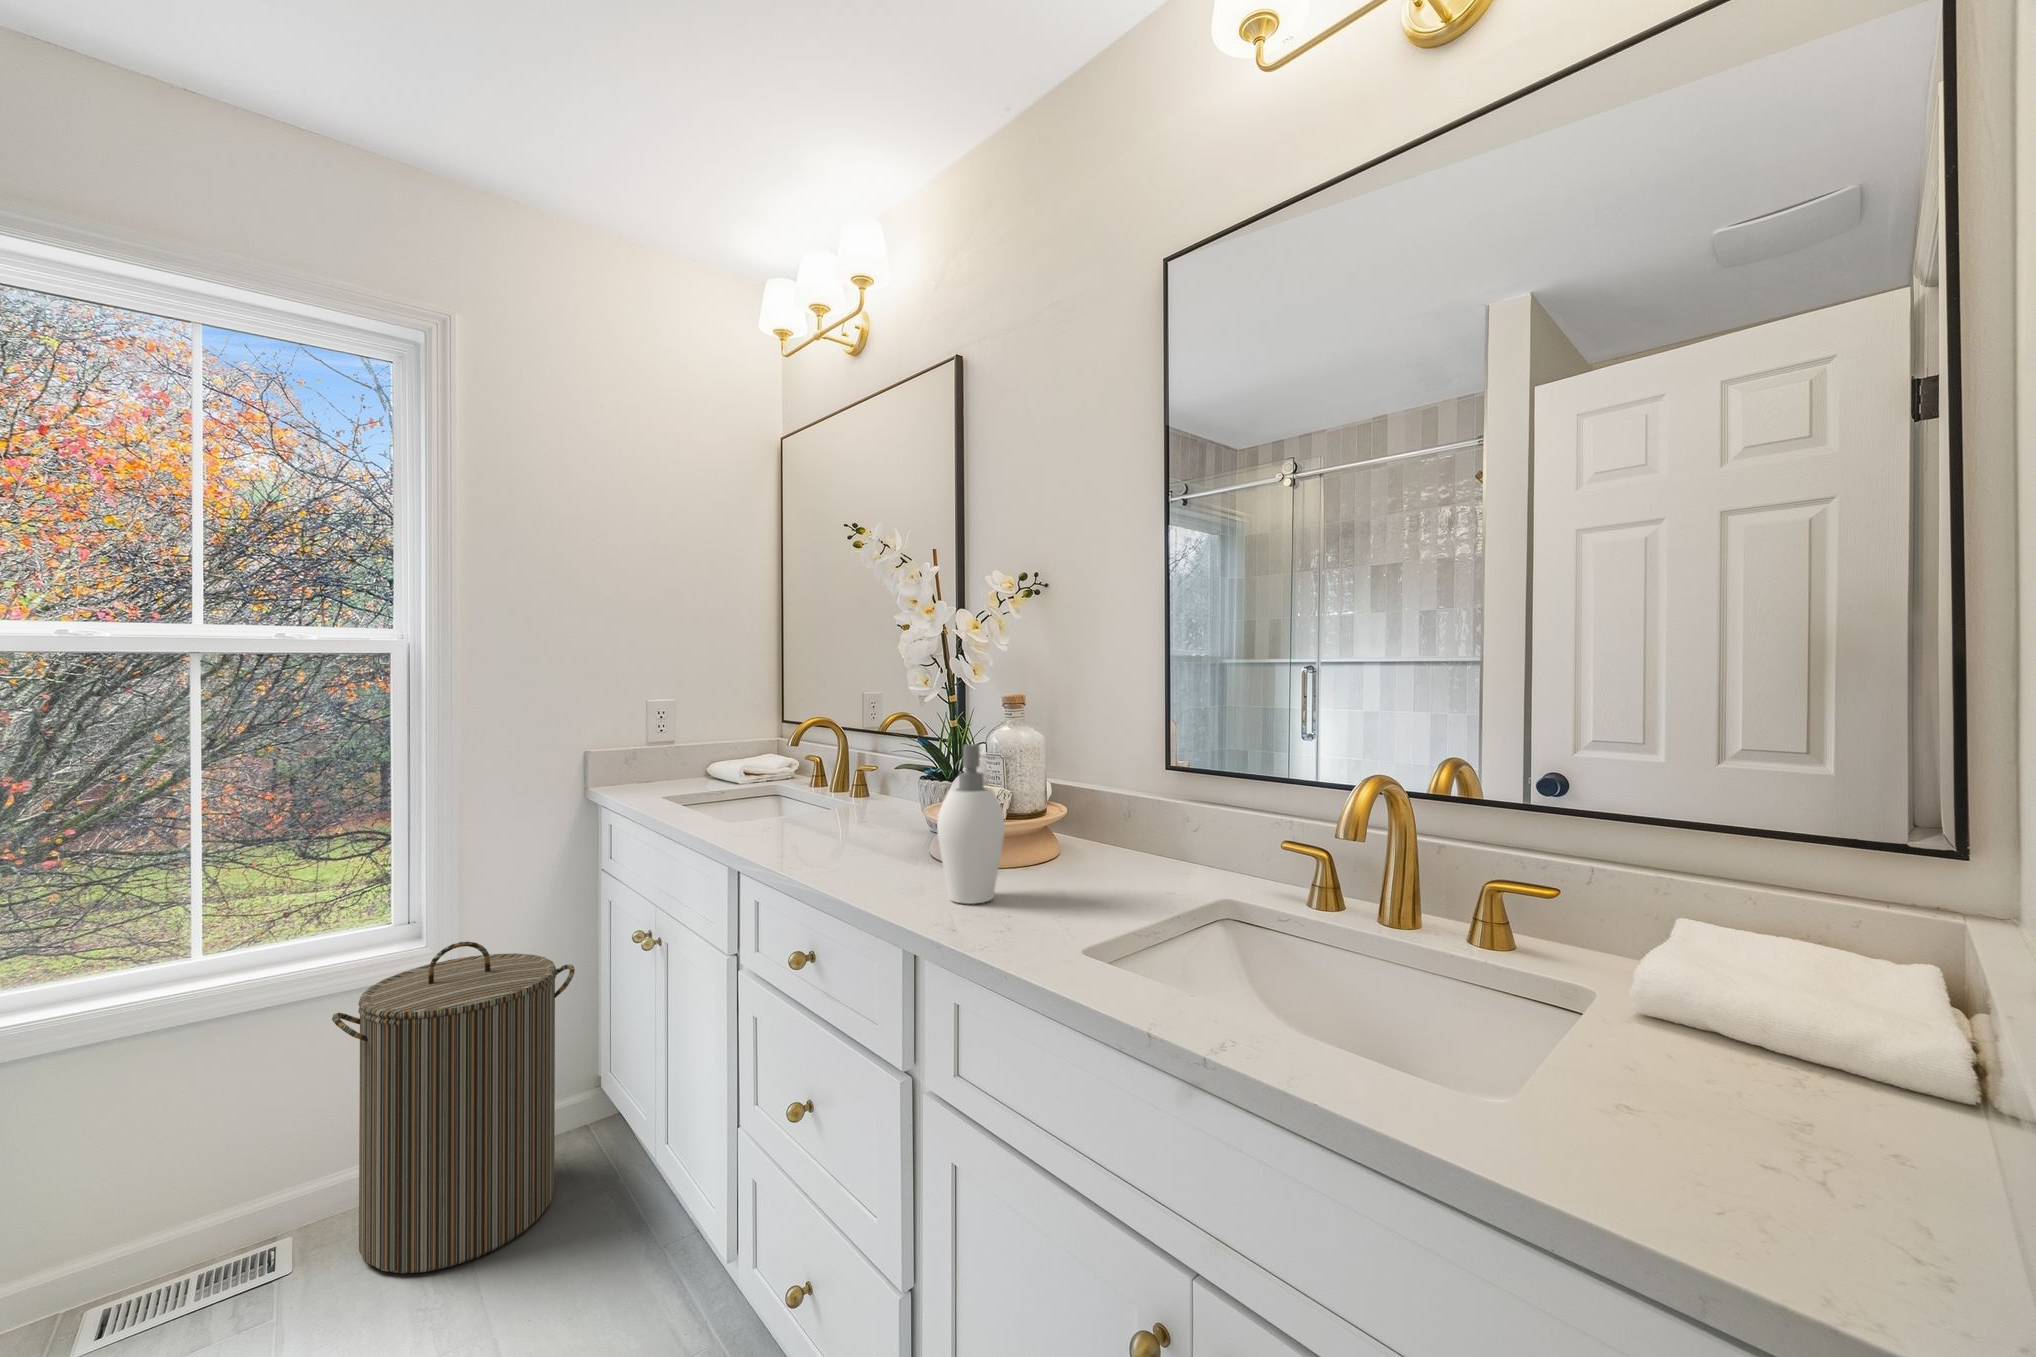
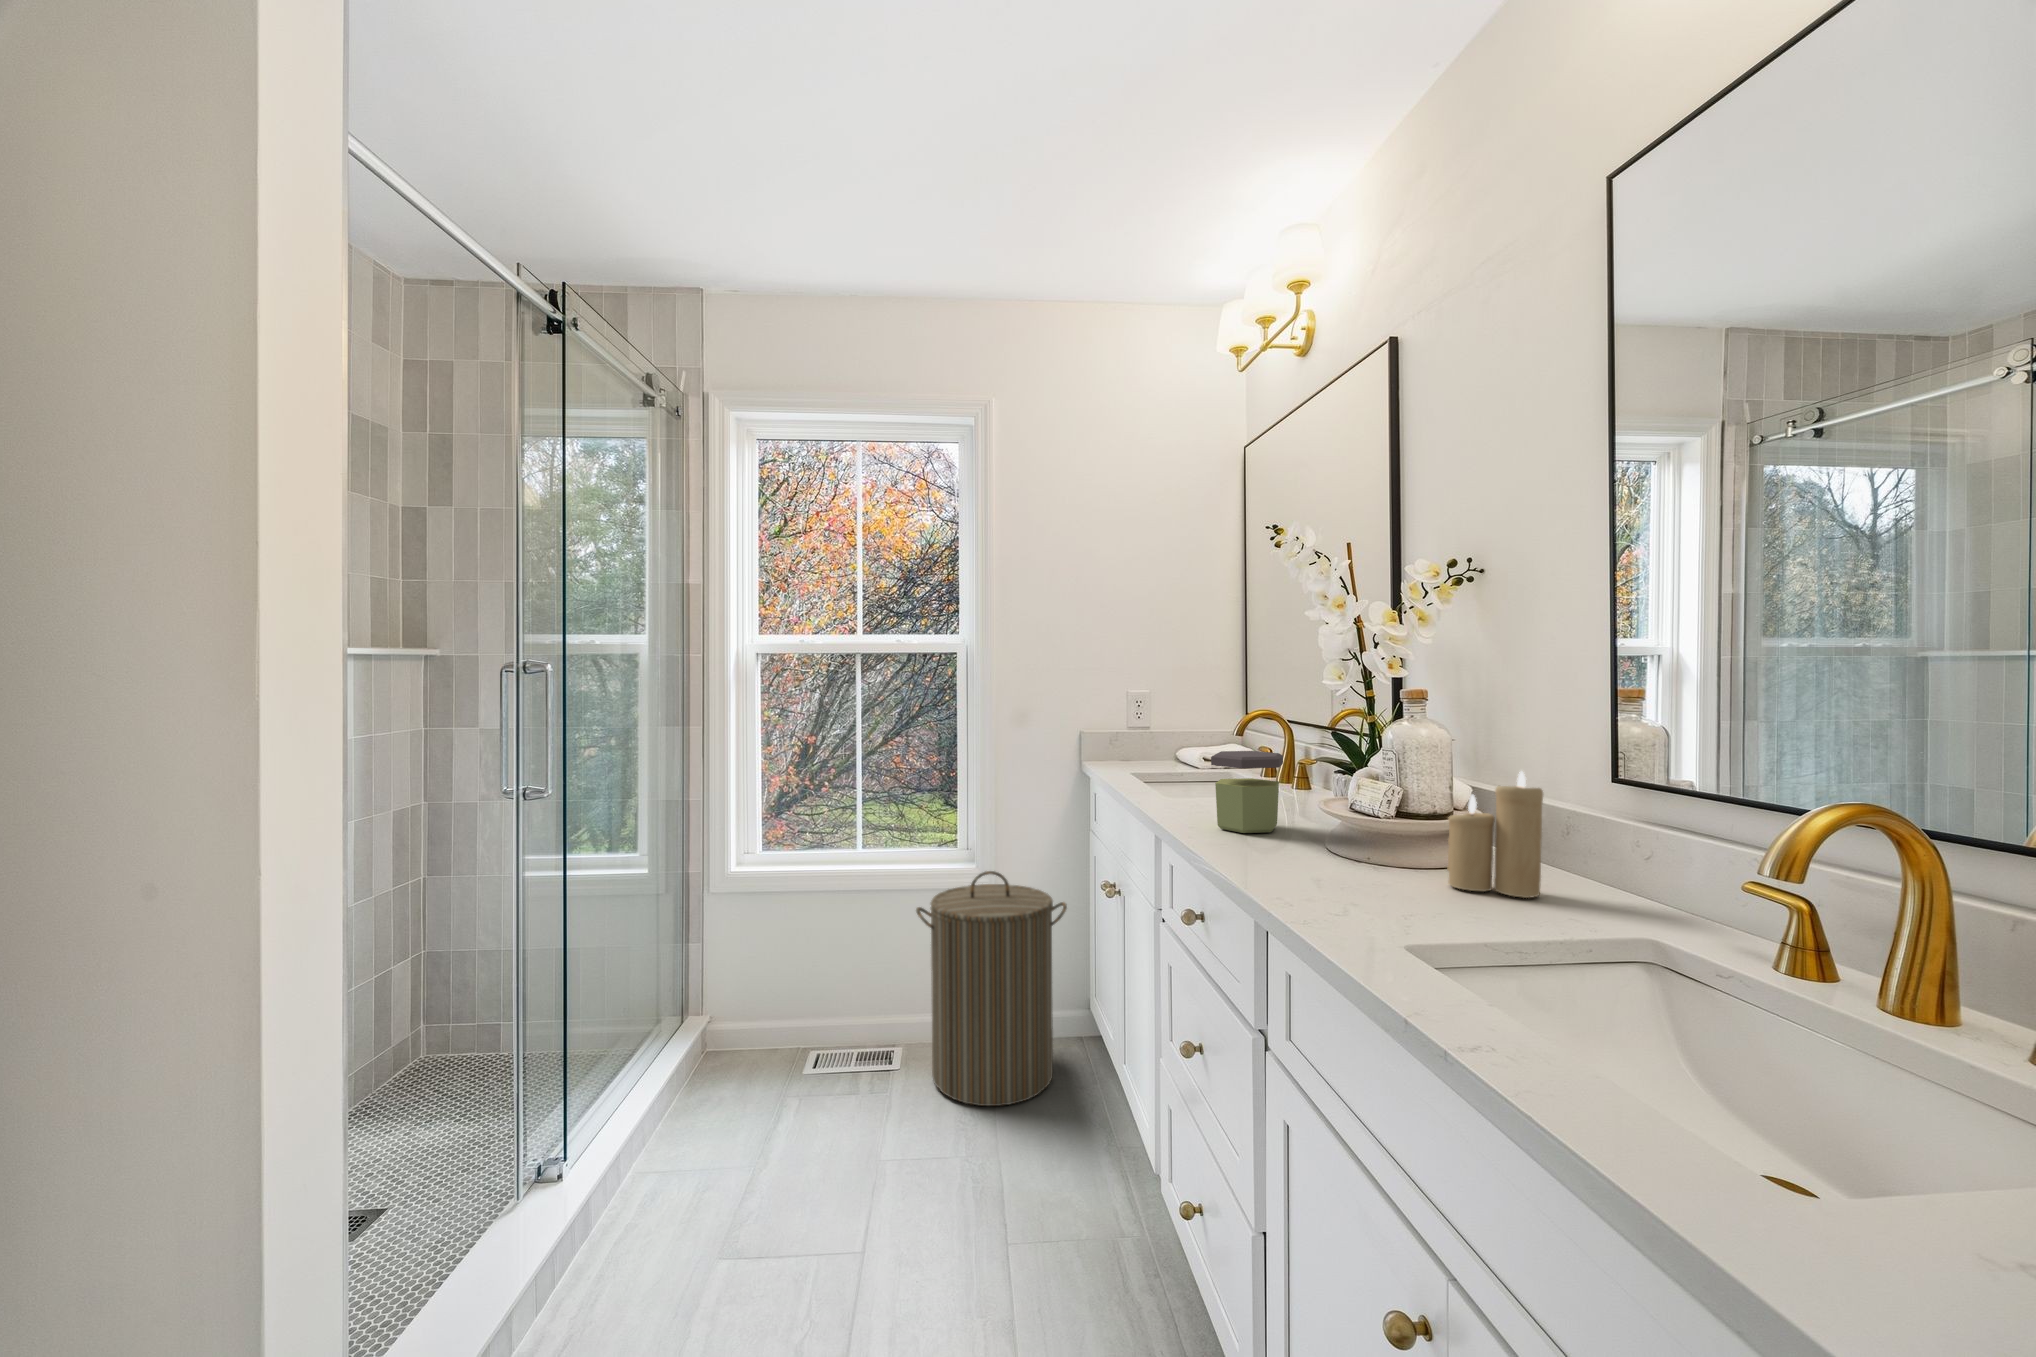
soap dispenser: present [937,744,1012,904] -> none [1301,741,1372,893]
jar: none [800,761,874,852] -> present [1211,751,1283,833]
candle: none [1059,764,1135,881] -> present [1447,771,1543,898]

